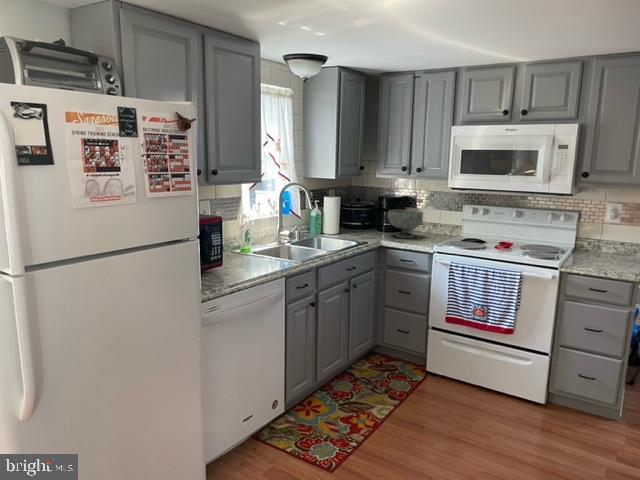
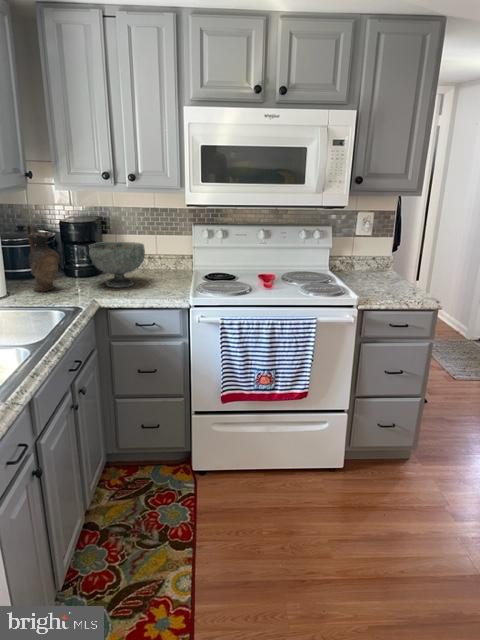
ceramic pitcher: none [354,194,371,234] -> present [27,223,59,291]

